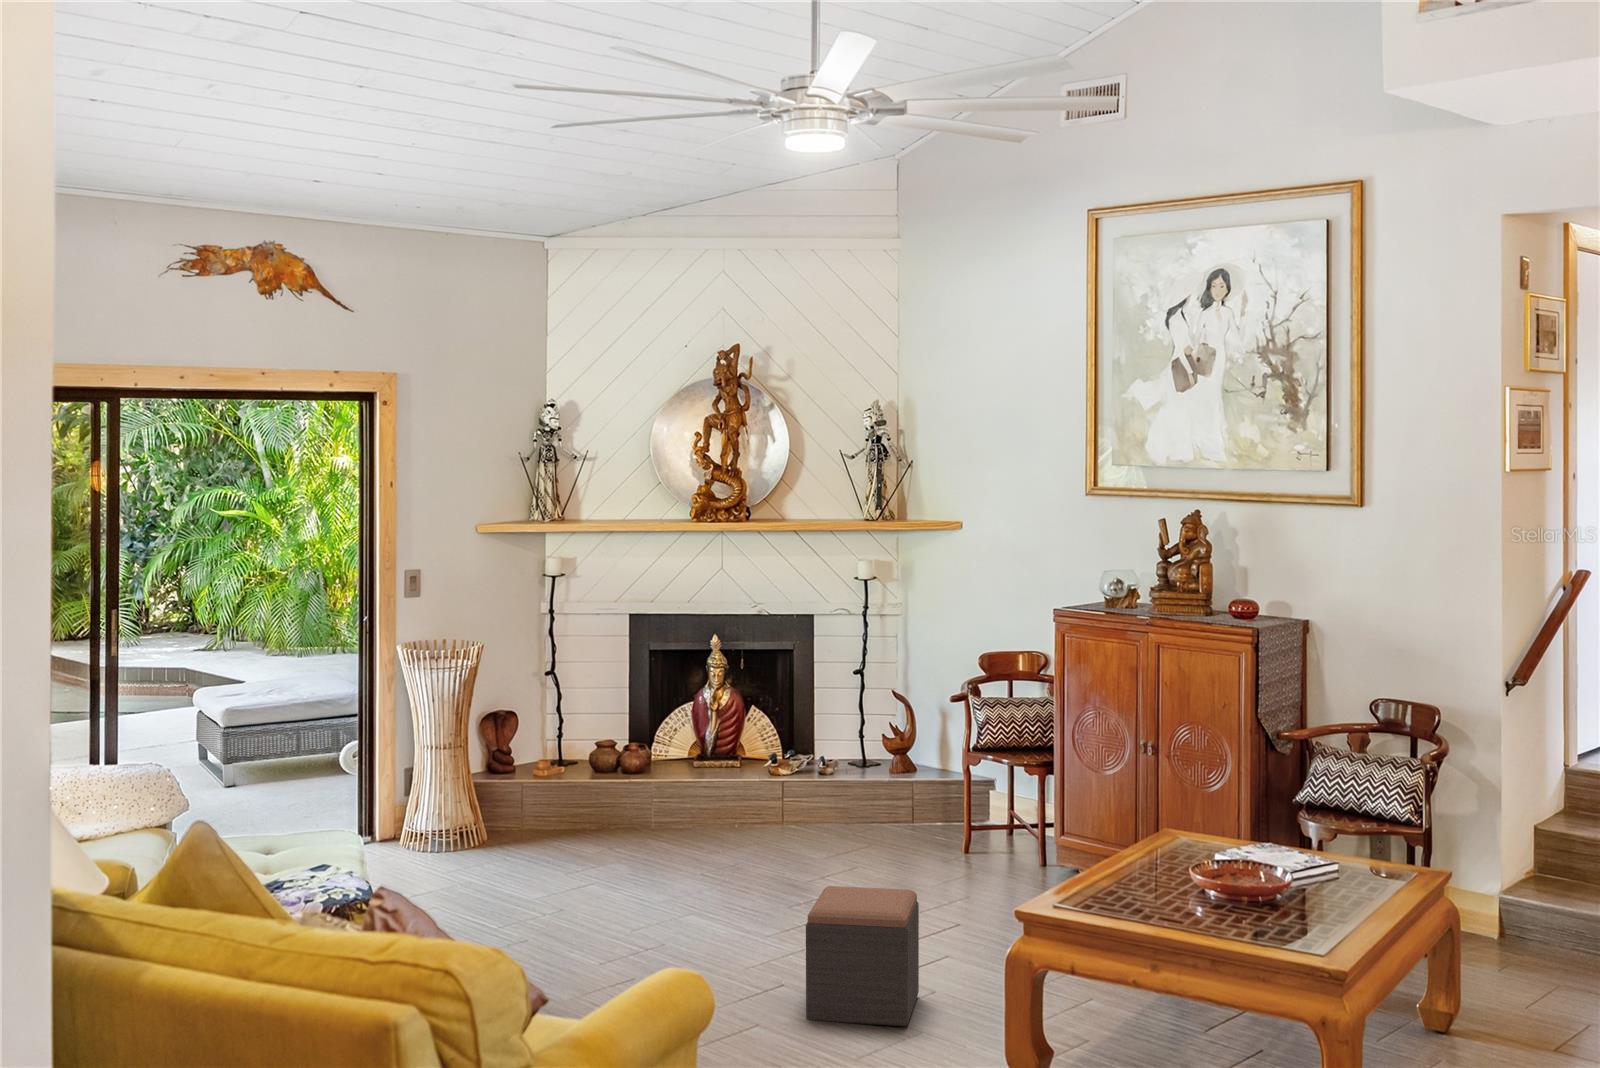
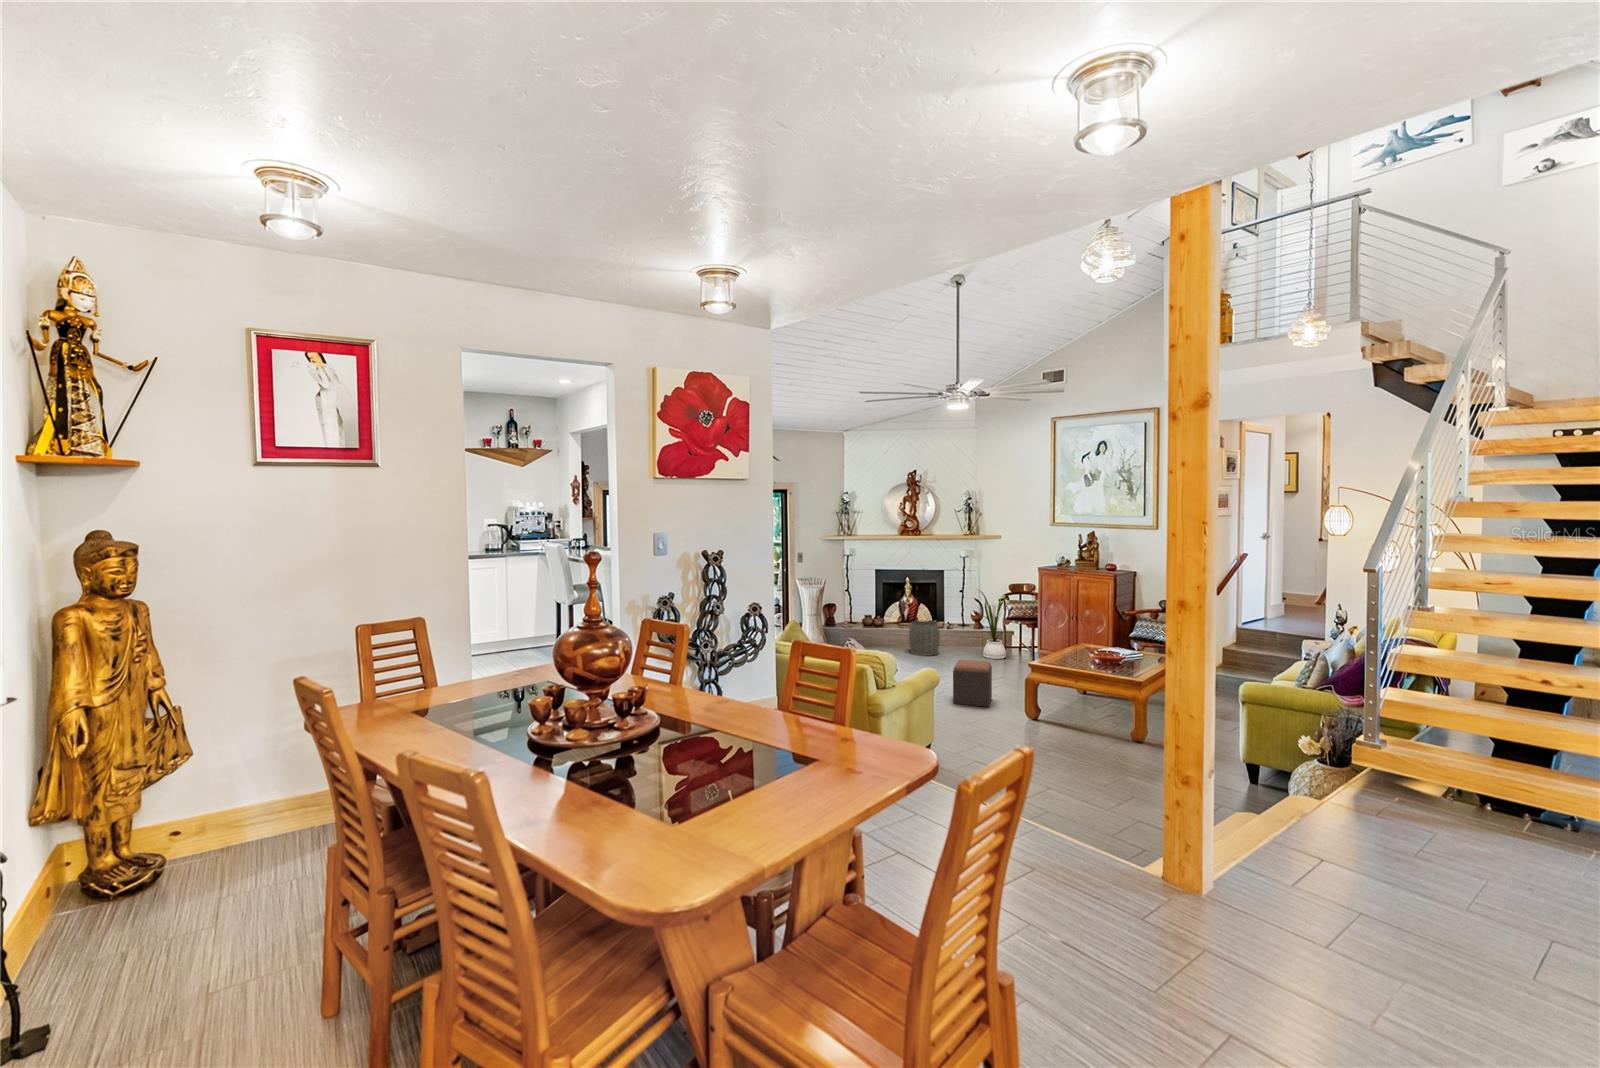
house plant: none [887,667,992,861] -> present [979,590,1013,659]
woven basket: none [709,759,793,858] -> present [909,621,940,656]

